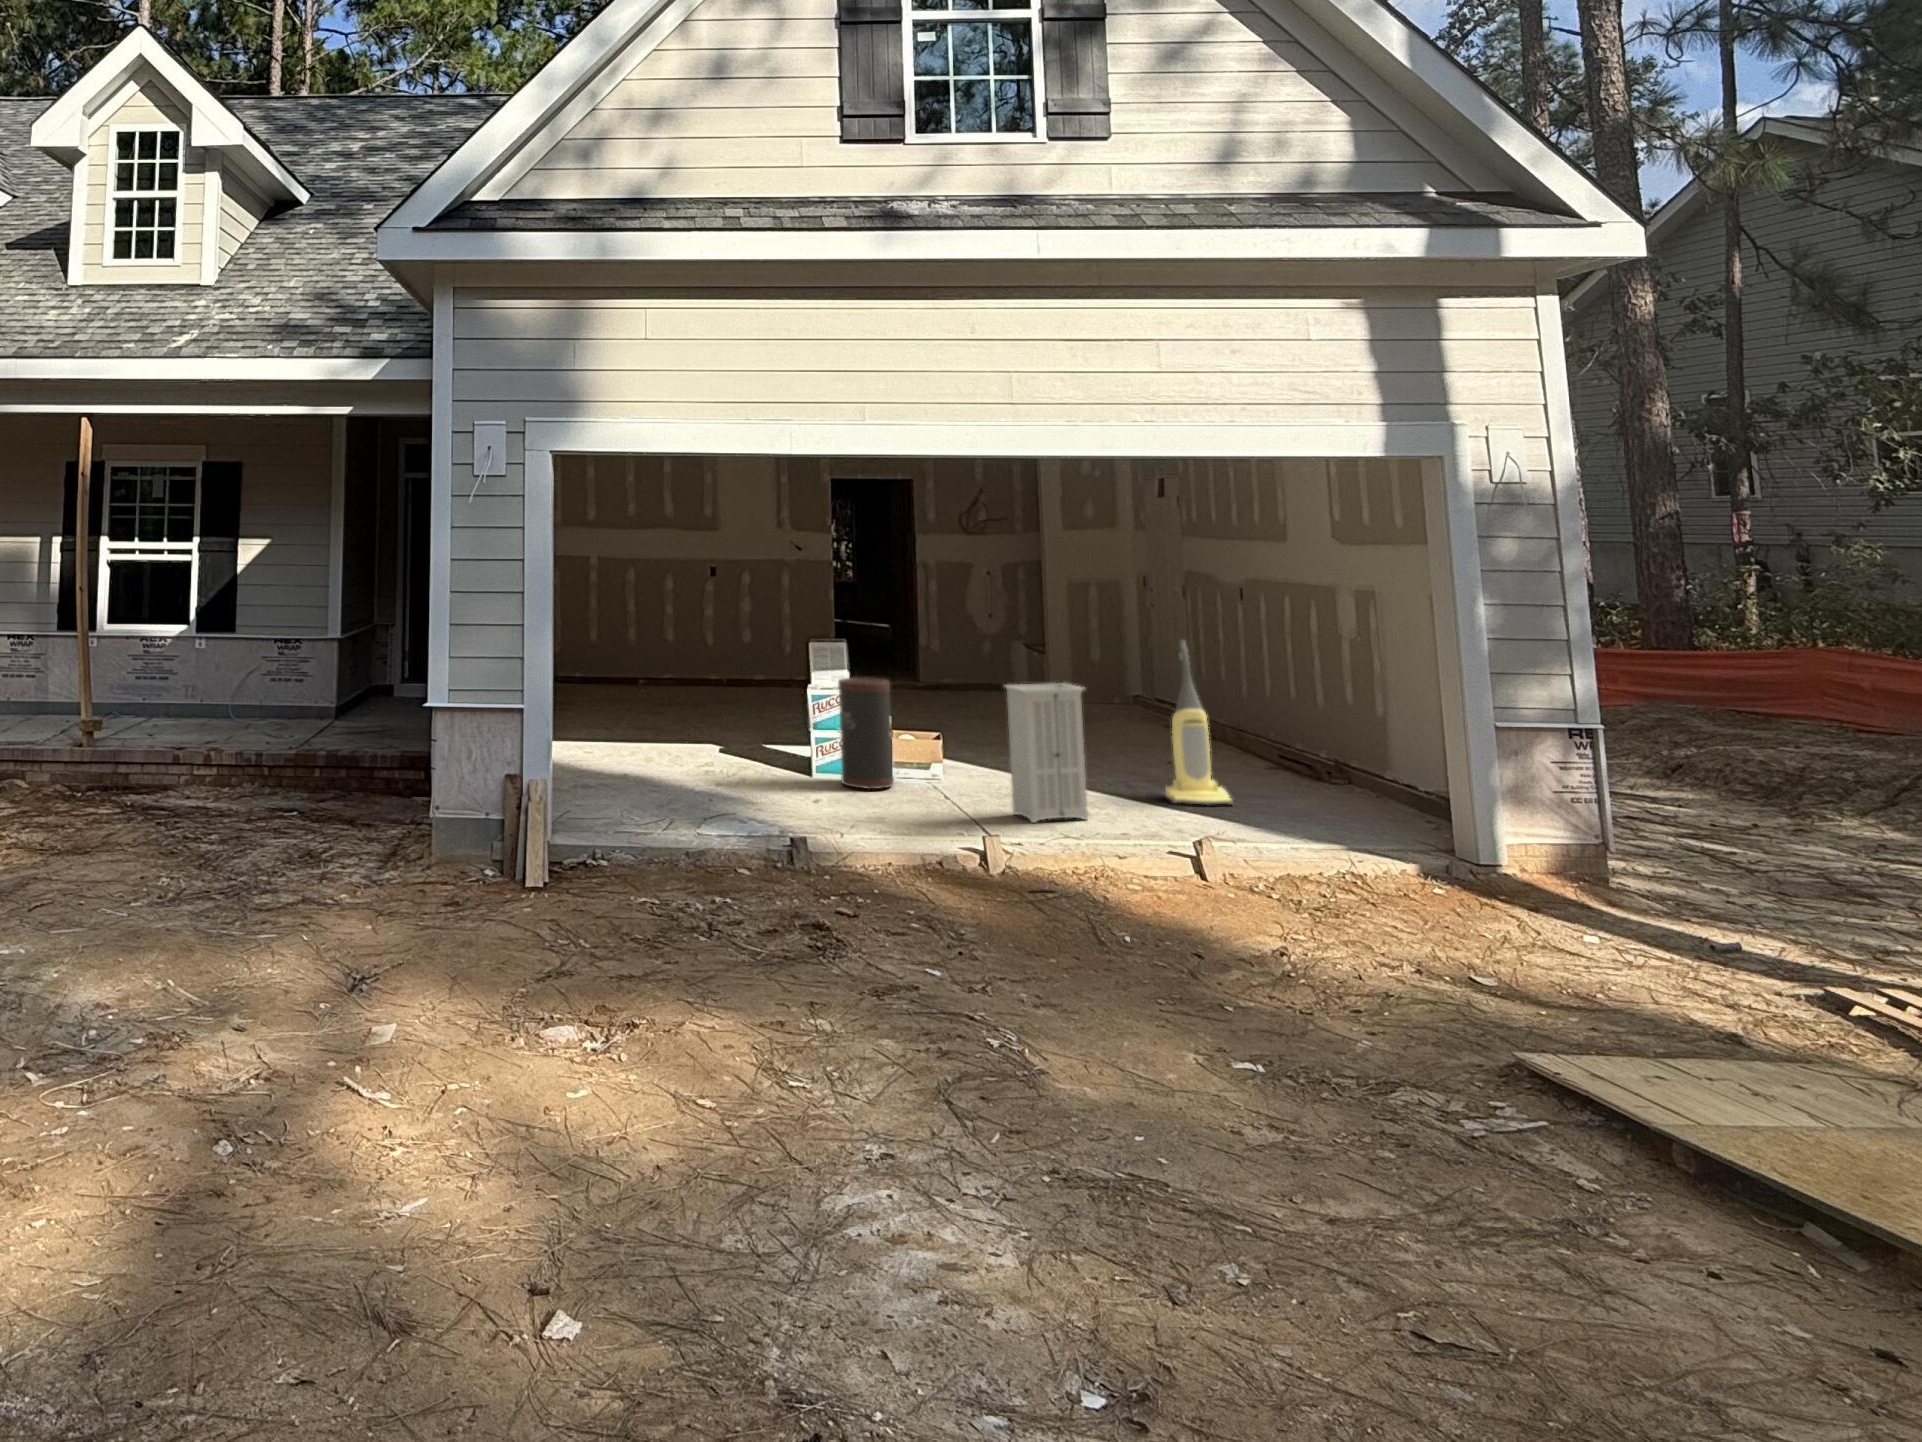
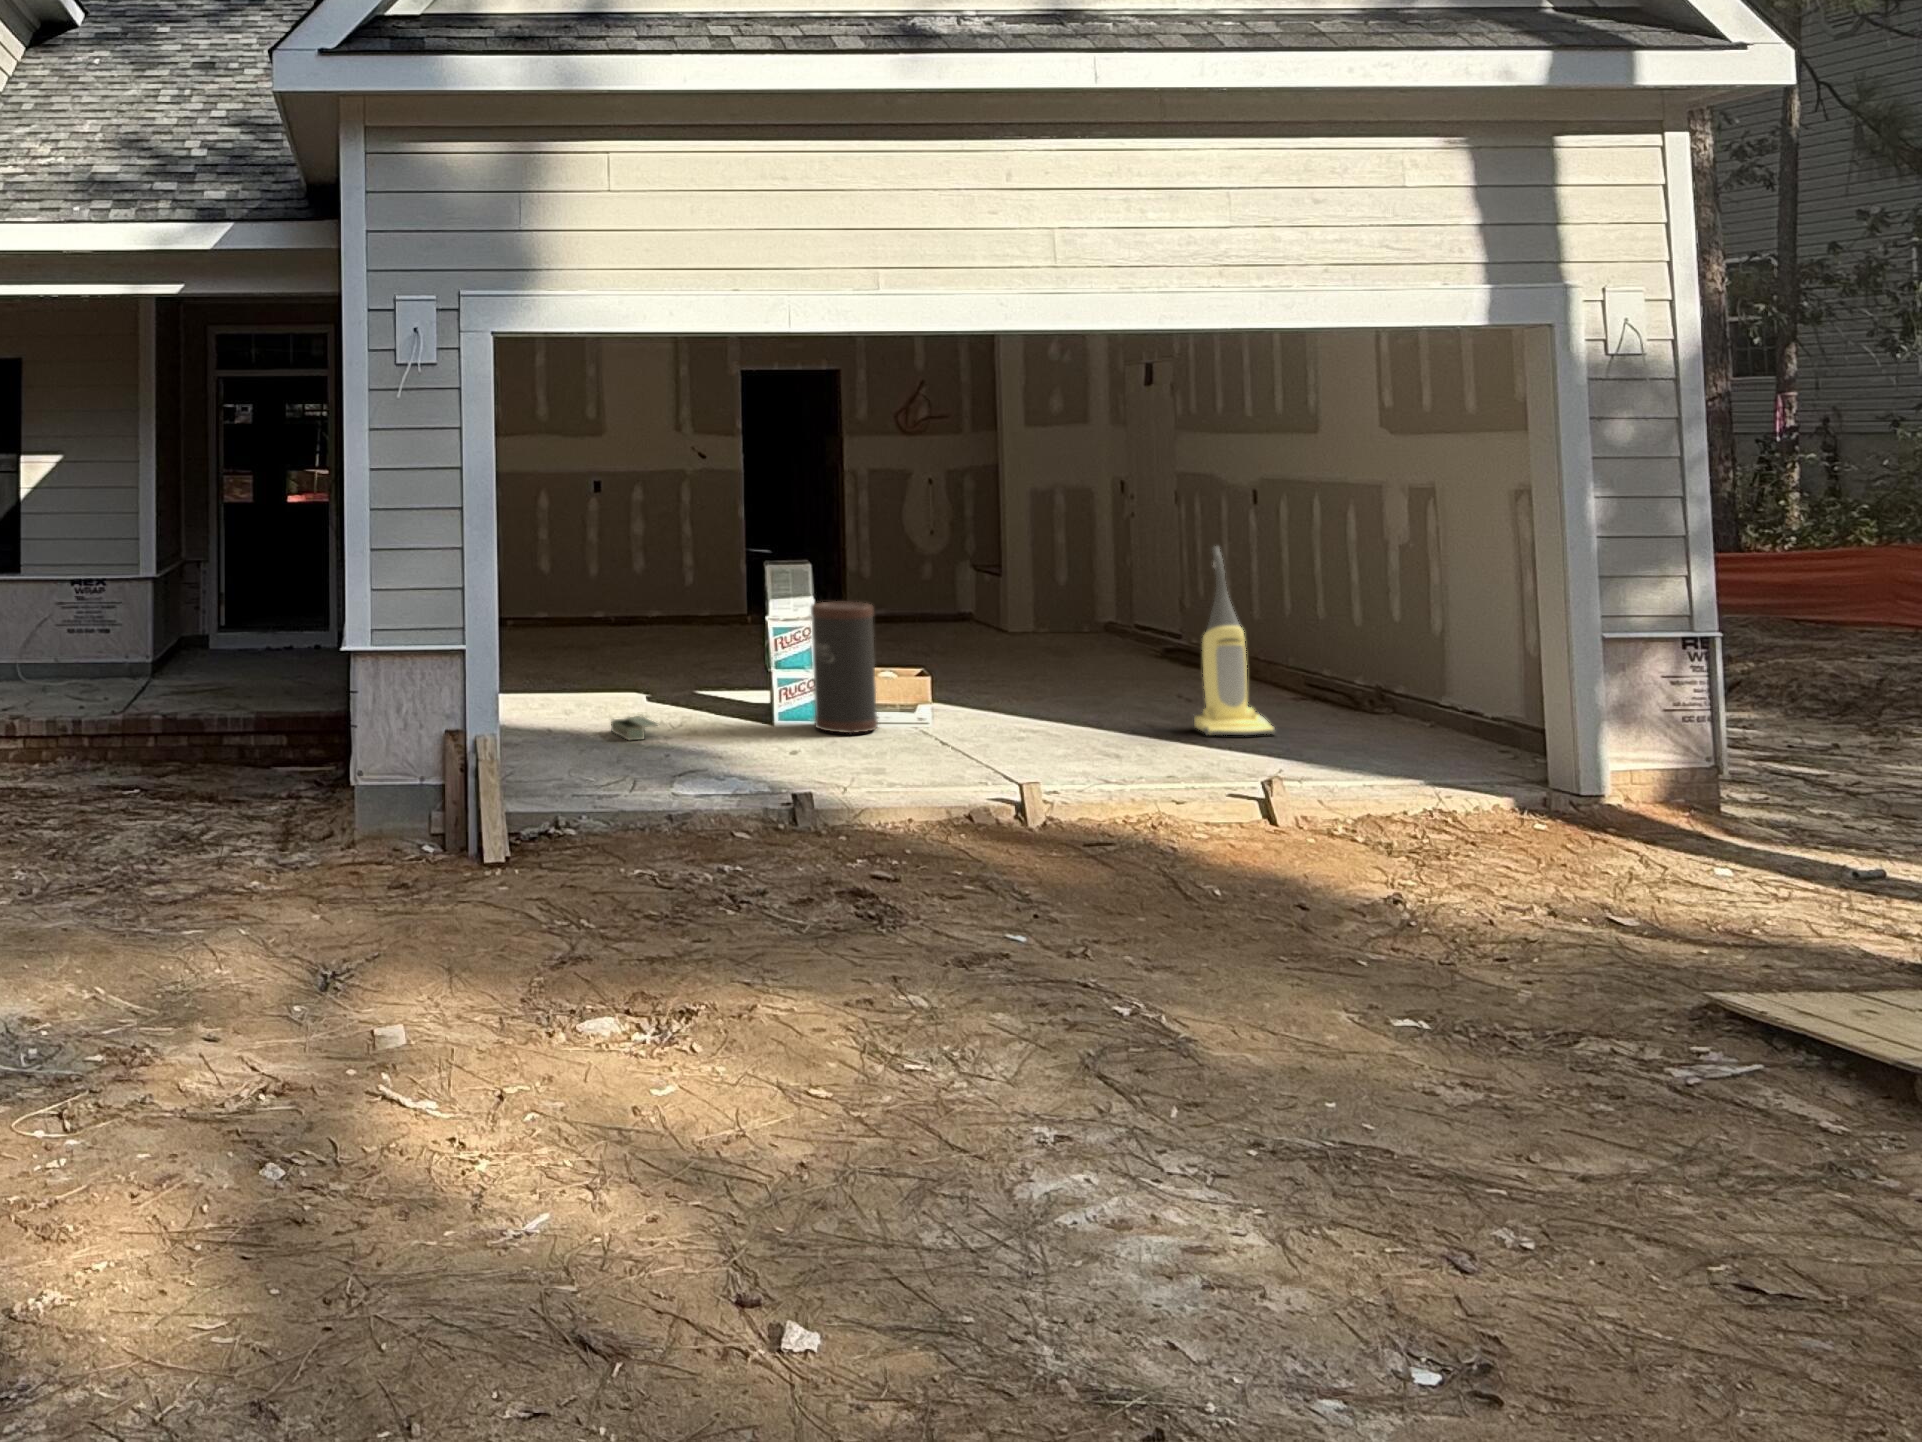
storage cabinet: present [1005,683,1088,823] -> none [1023,598,1122,765]
toolbox: none [672,768,709,788] -> present [611,717,658,740]

